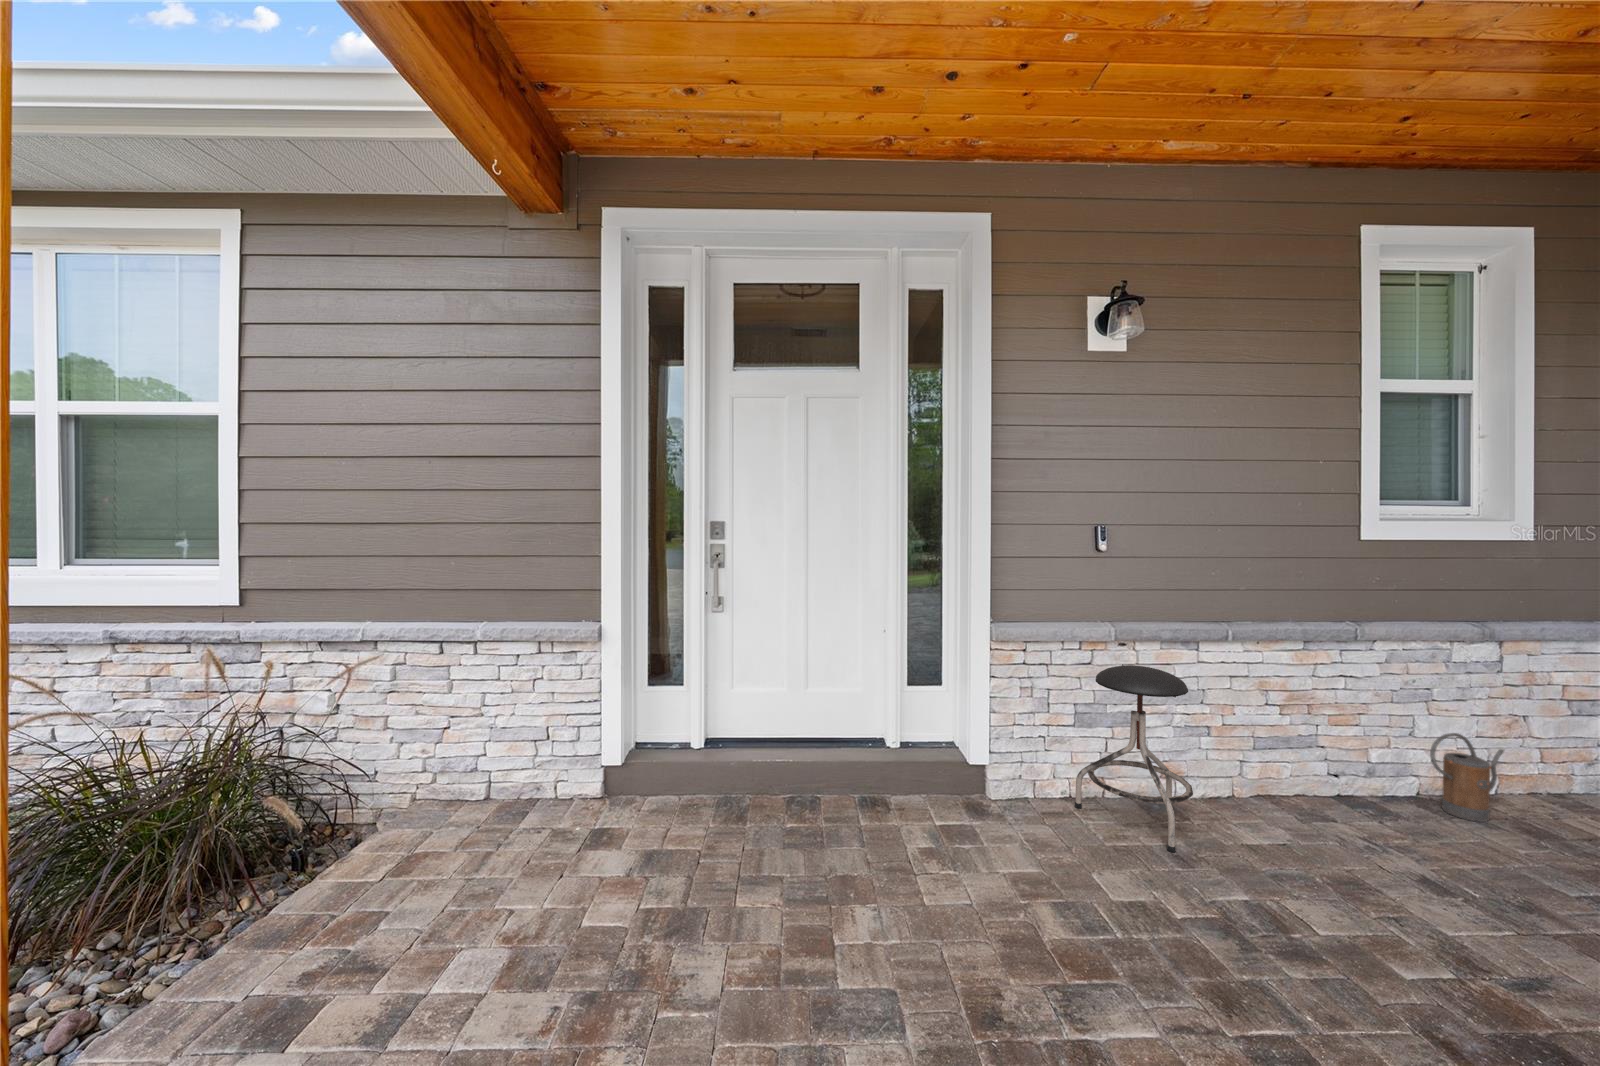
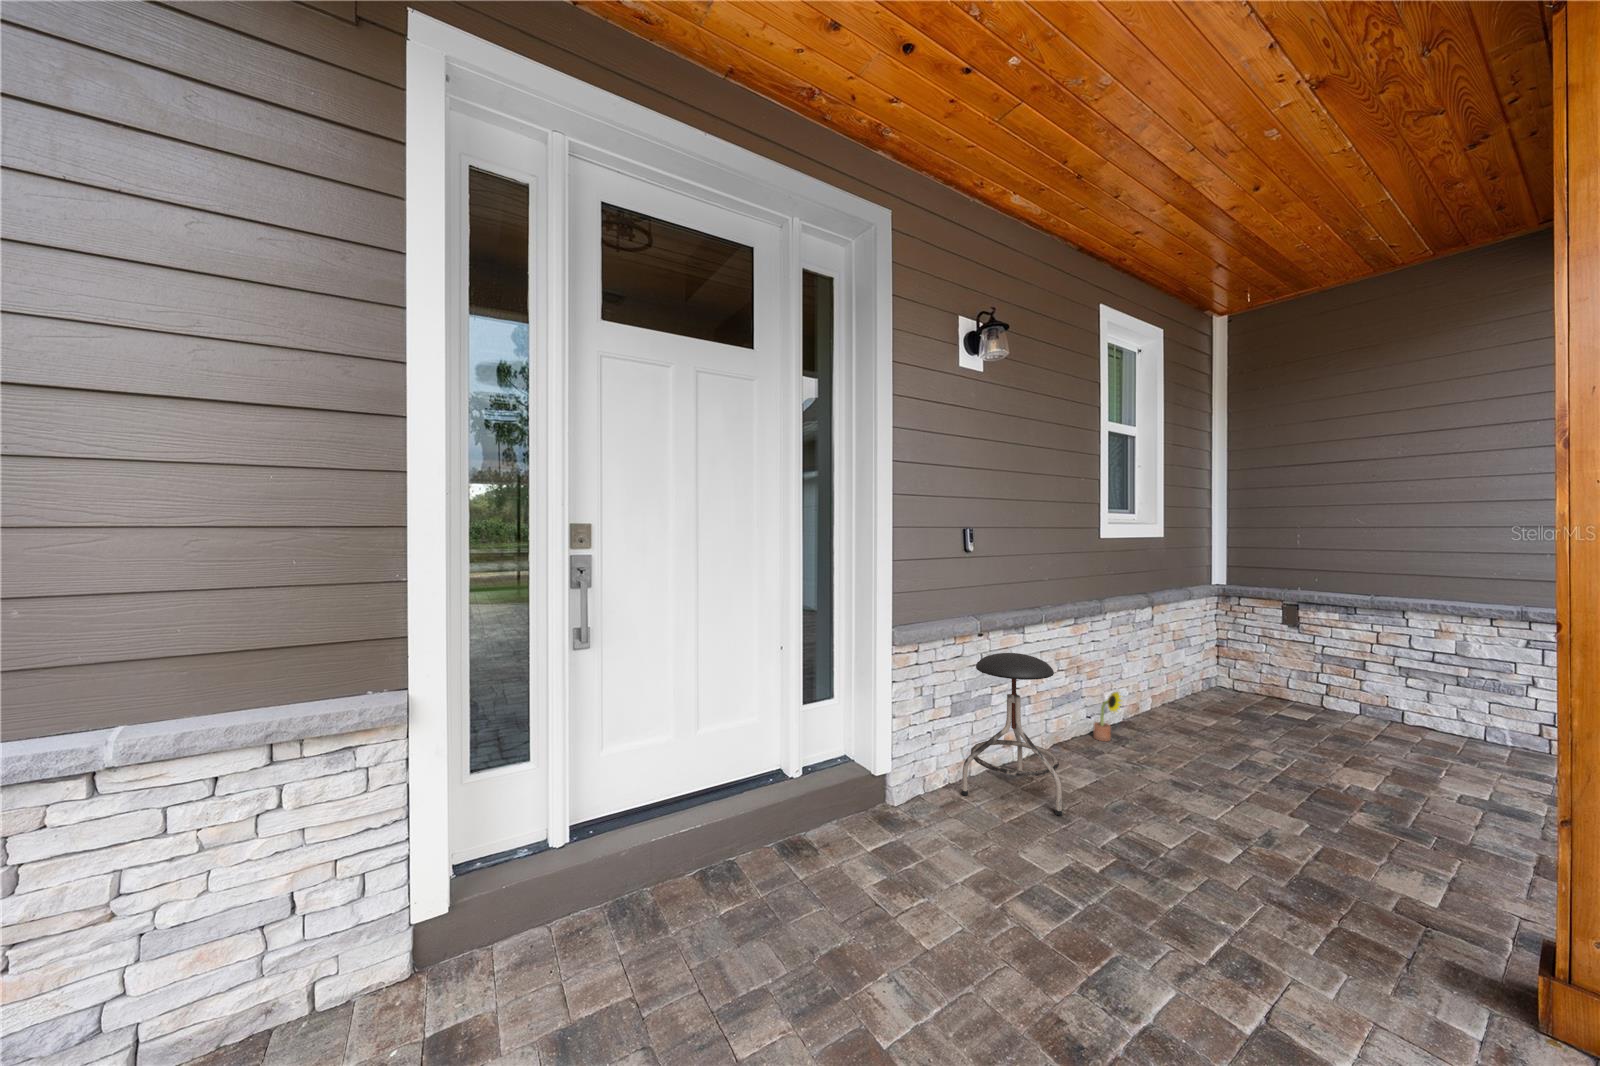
watering can: present [1430,733,1504,822] -> none [1148,674,1176,735]
decorative plant: none [1328,741,1376,805] -> present [1093,692,1121,741]

